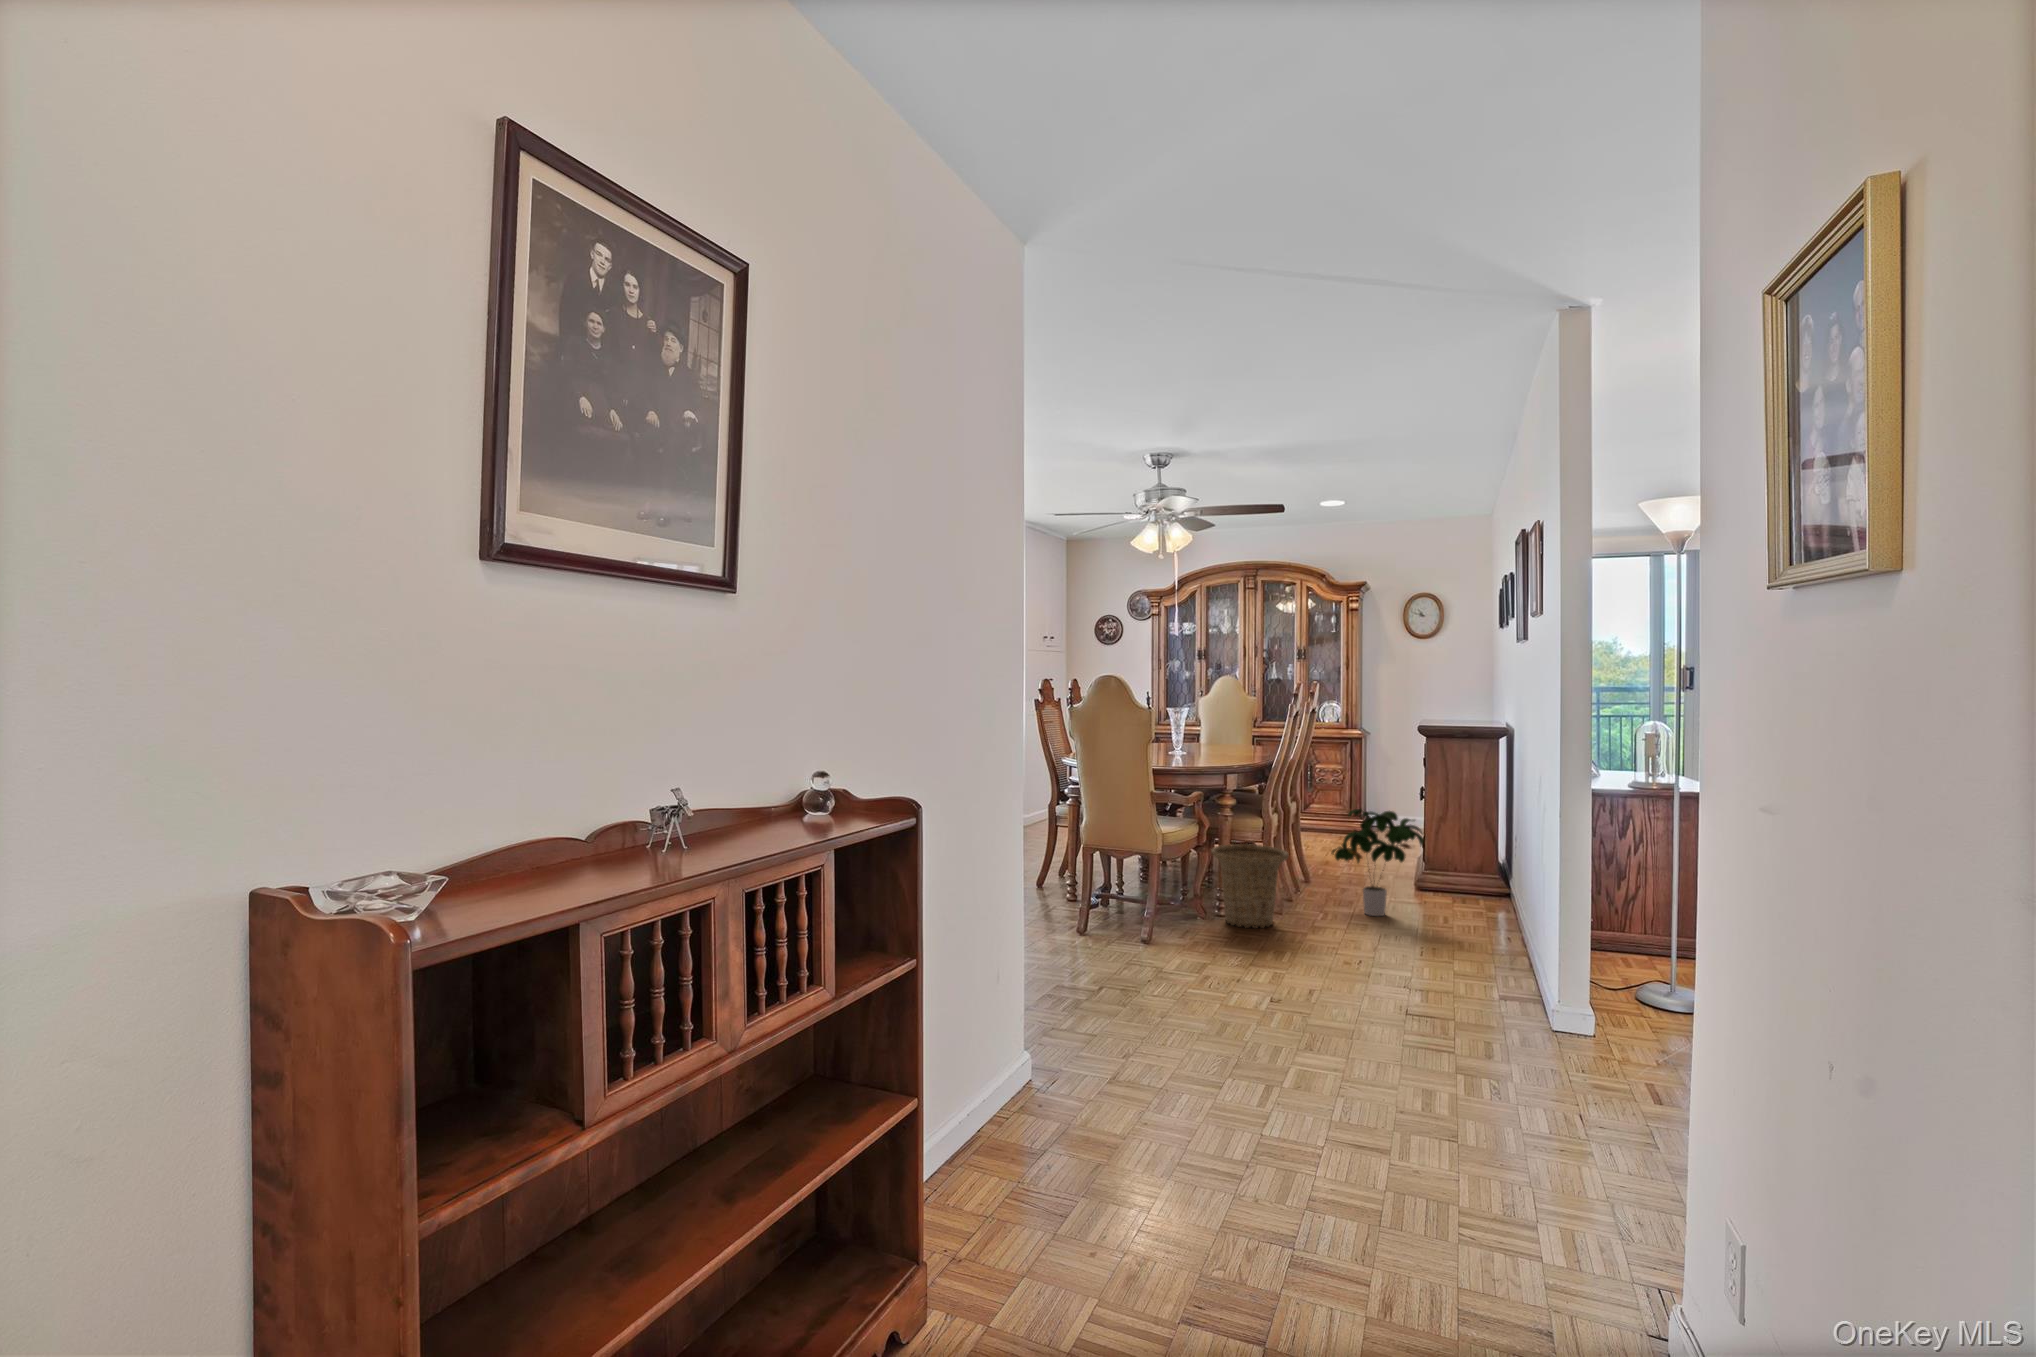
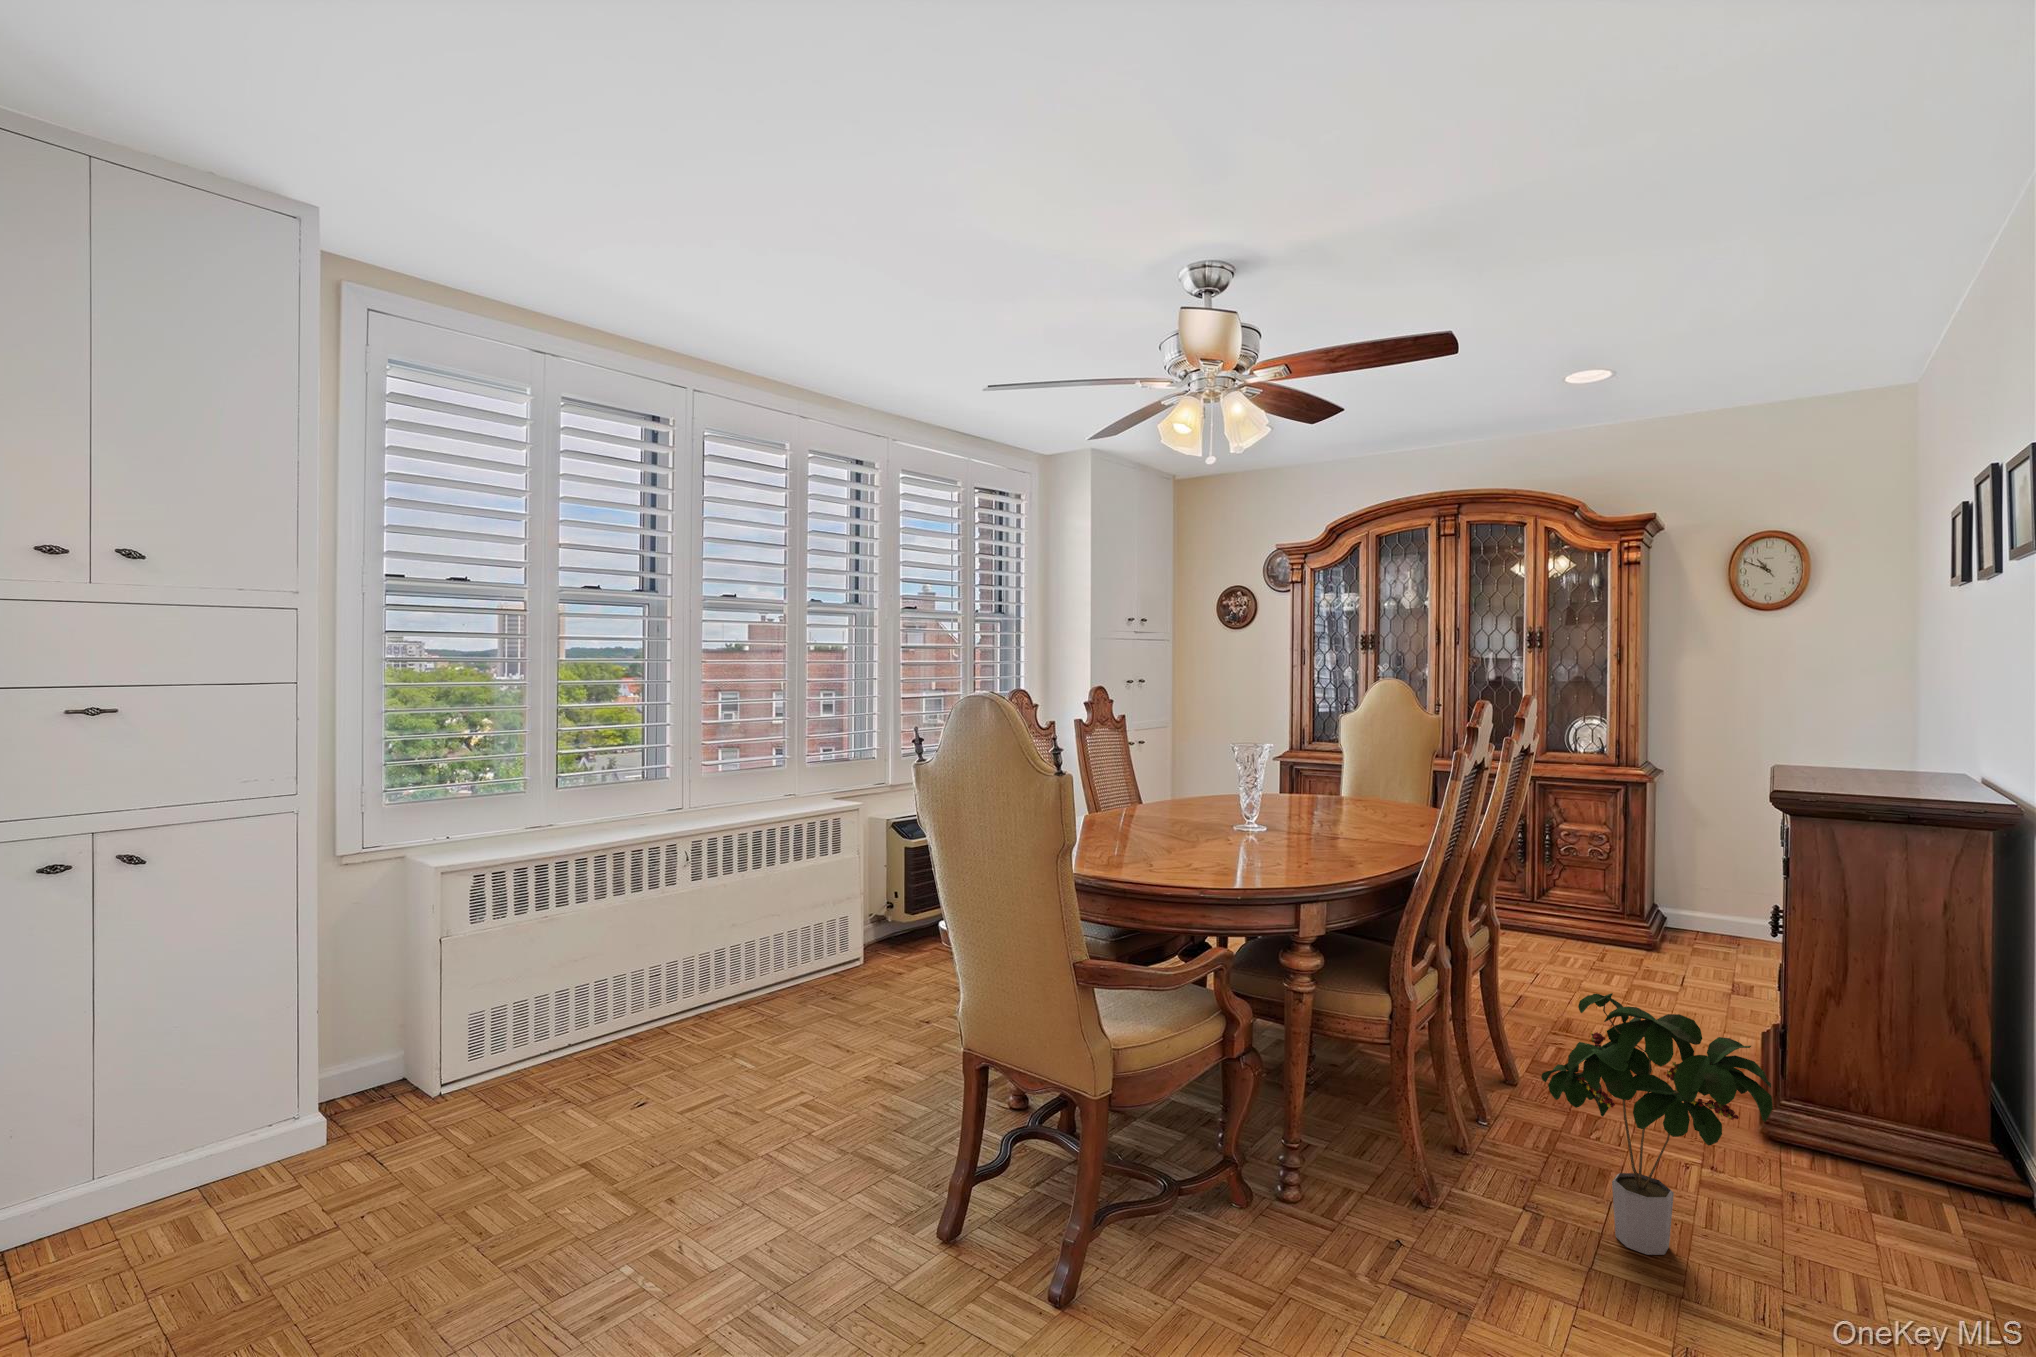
basket: present [1211,844,1289,928] -> none [1245,1056,1419,1273]

